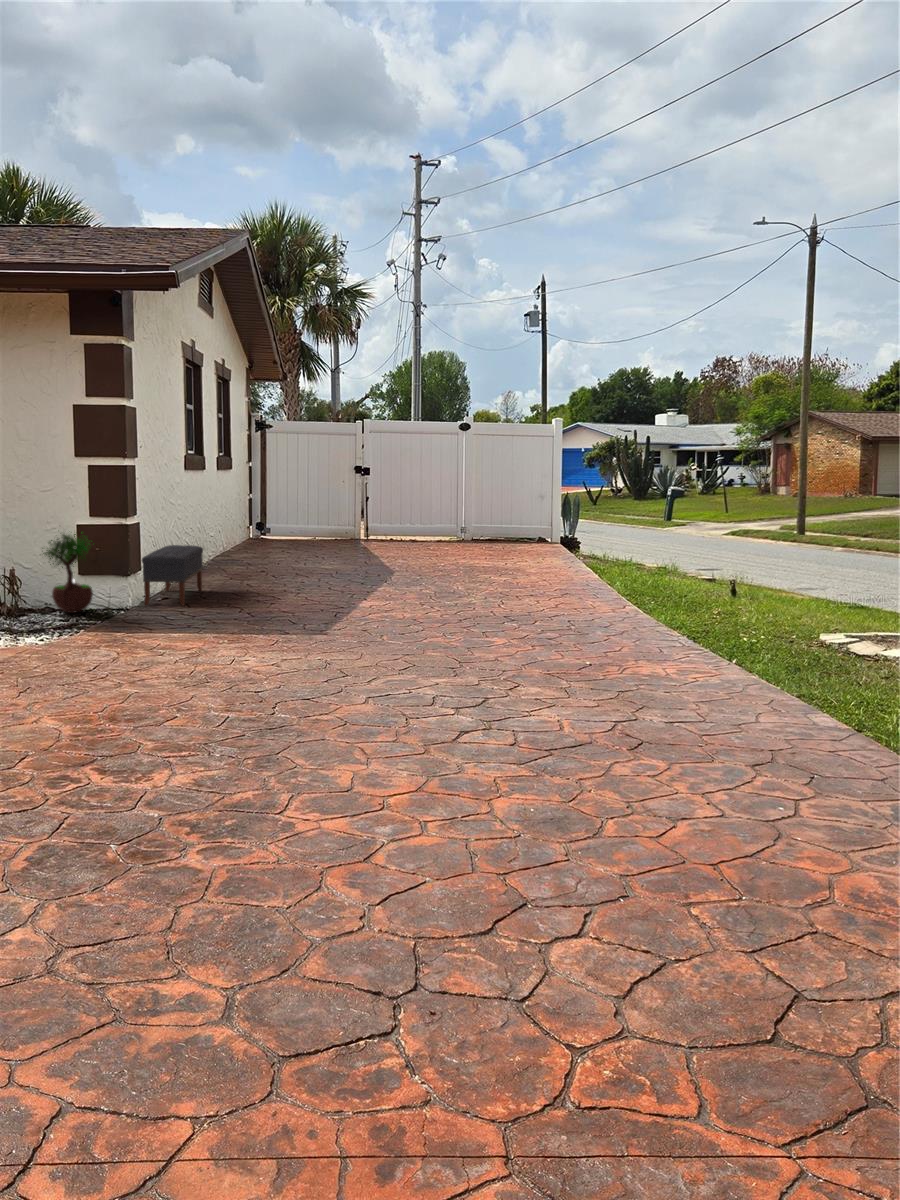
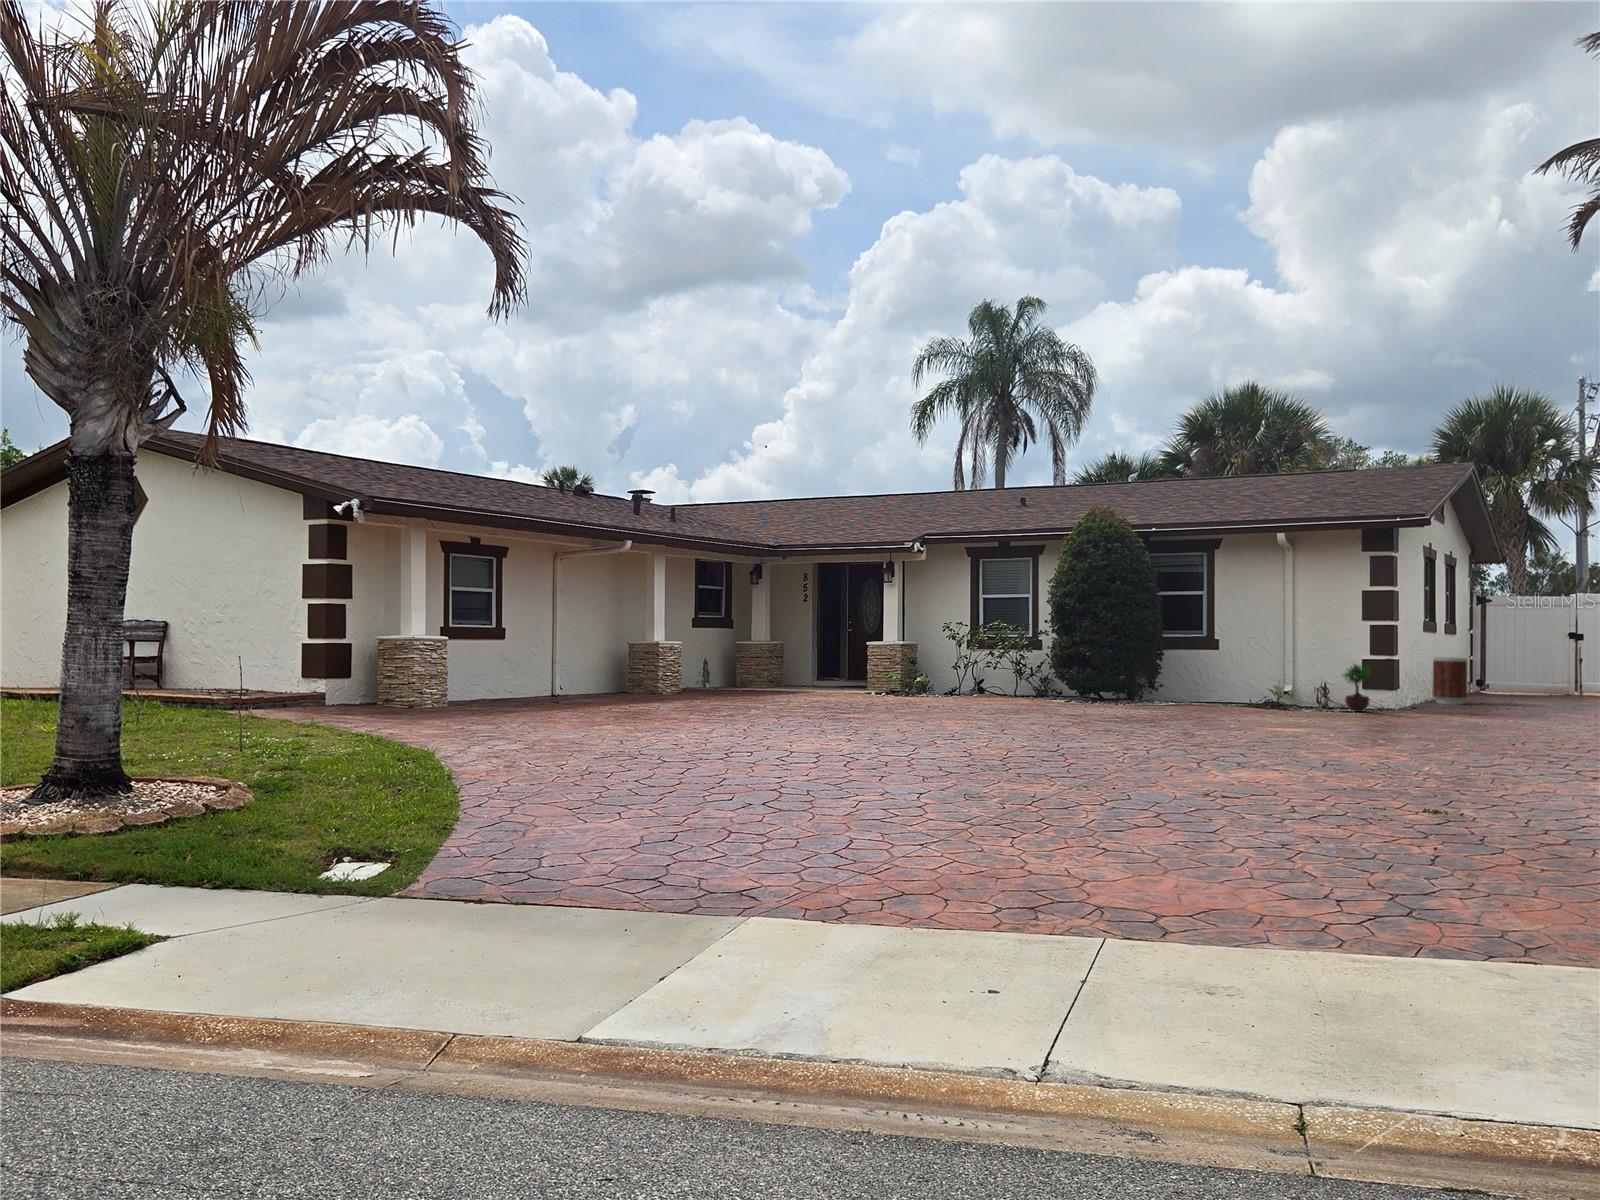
trash can: none [200,505,244,571] -> present [1432,657,1467,704]
bench: present [142,545,203,605] -> none [1399,679,1438,714]

